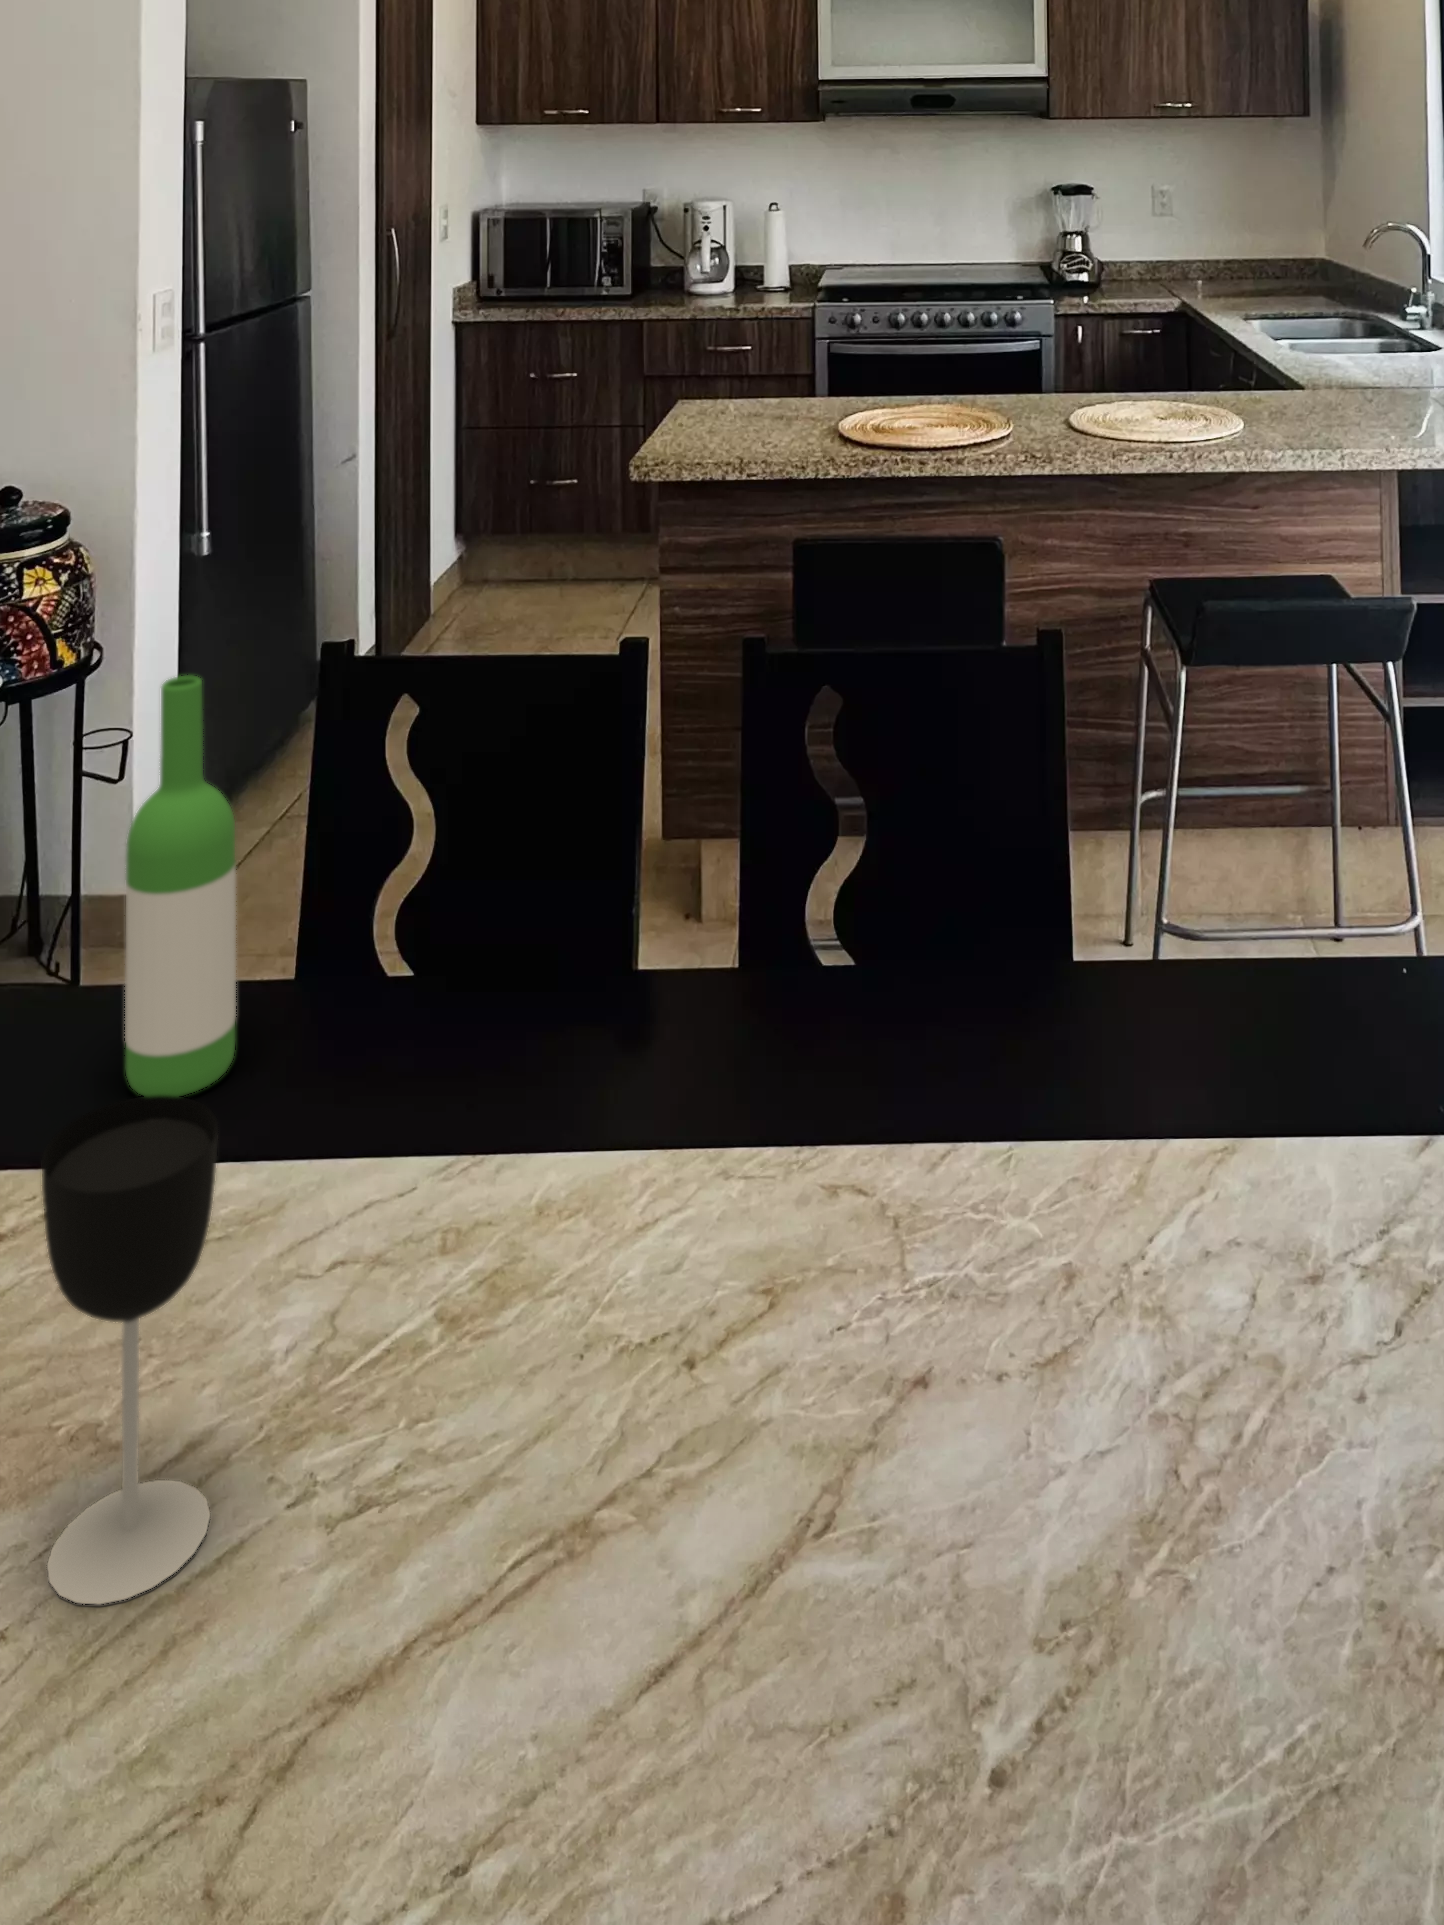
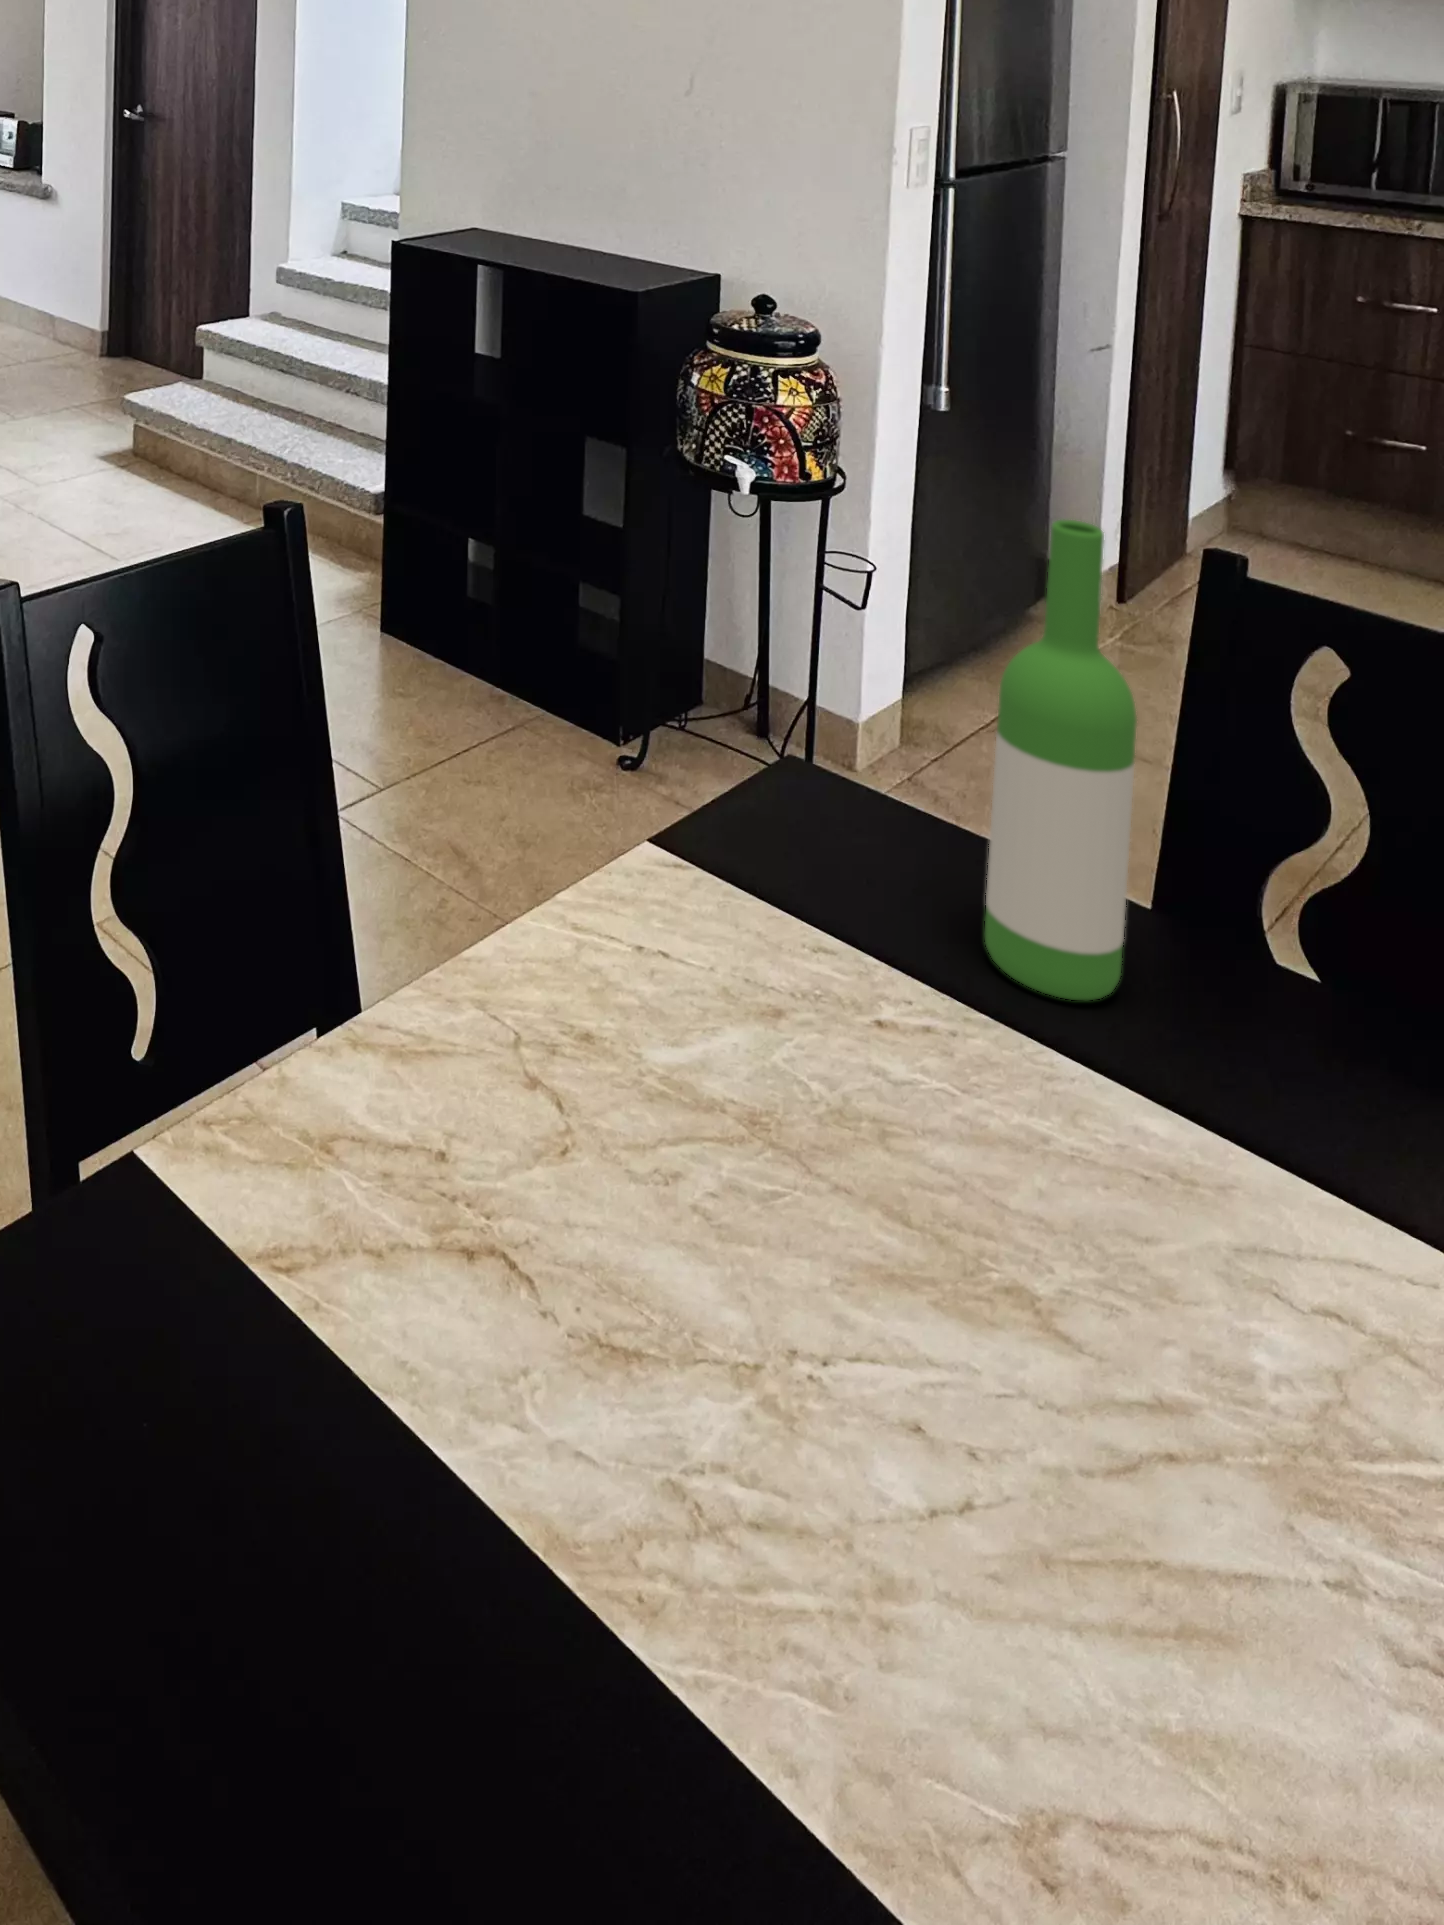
wine glass: present [42,1095,218,1604] -> none [991,1005,1254,1629]

